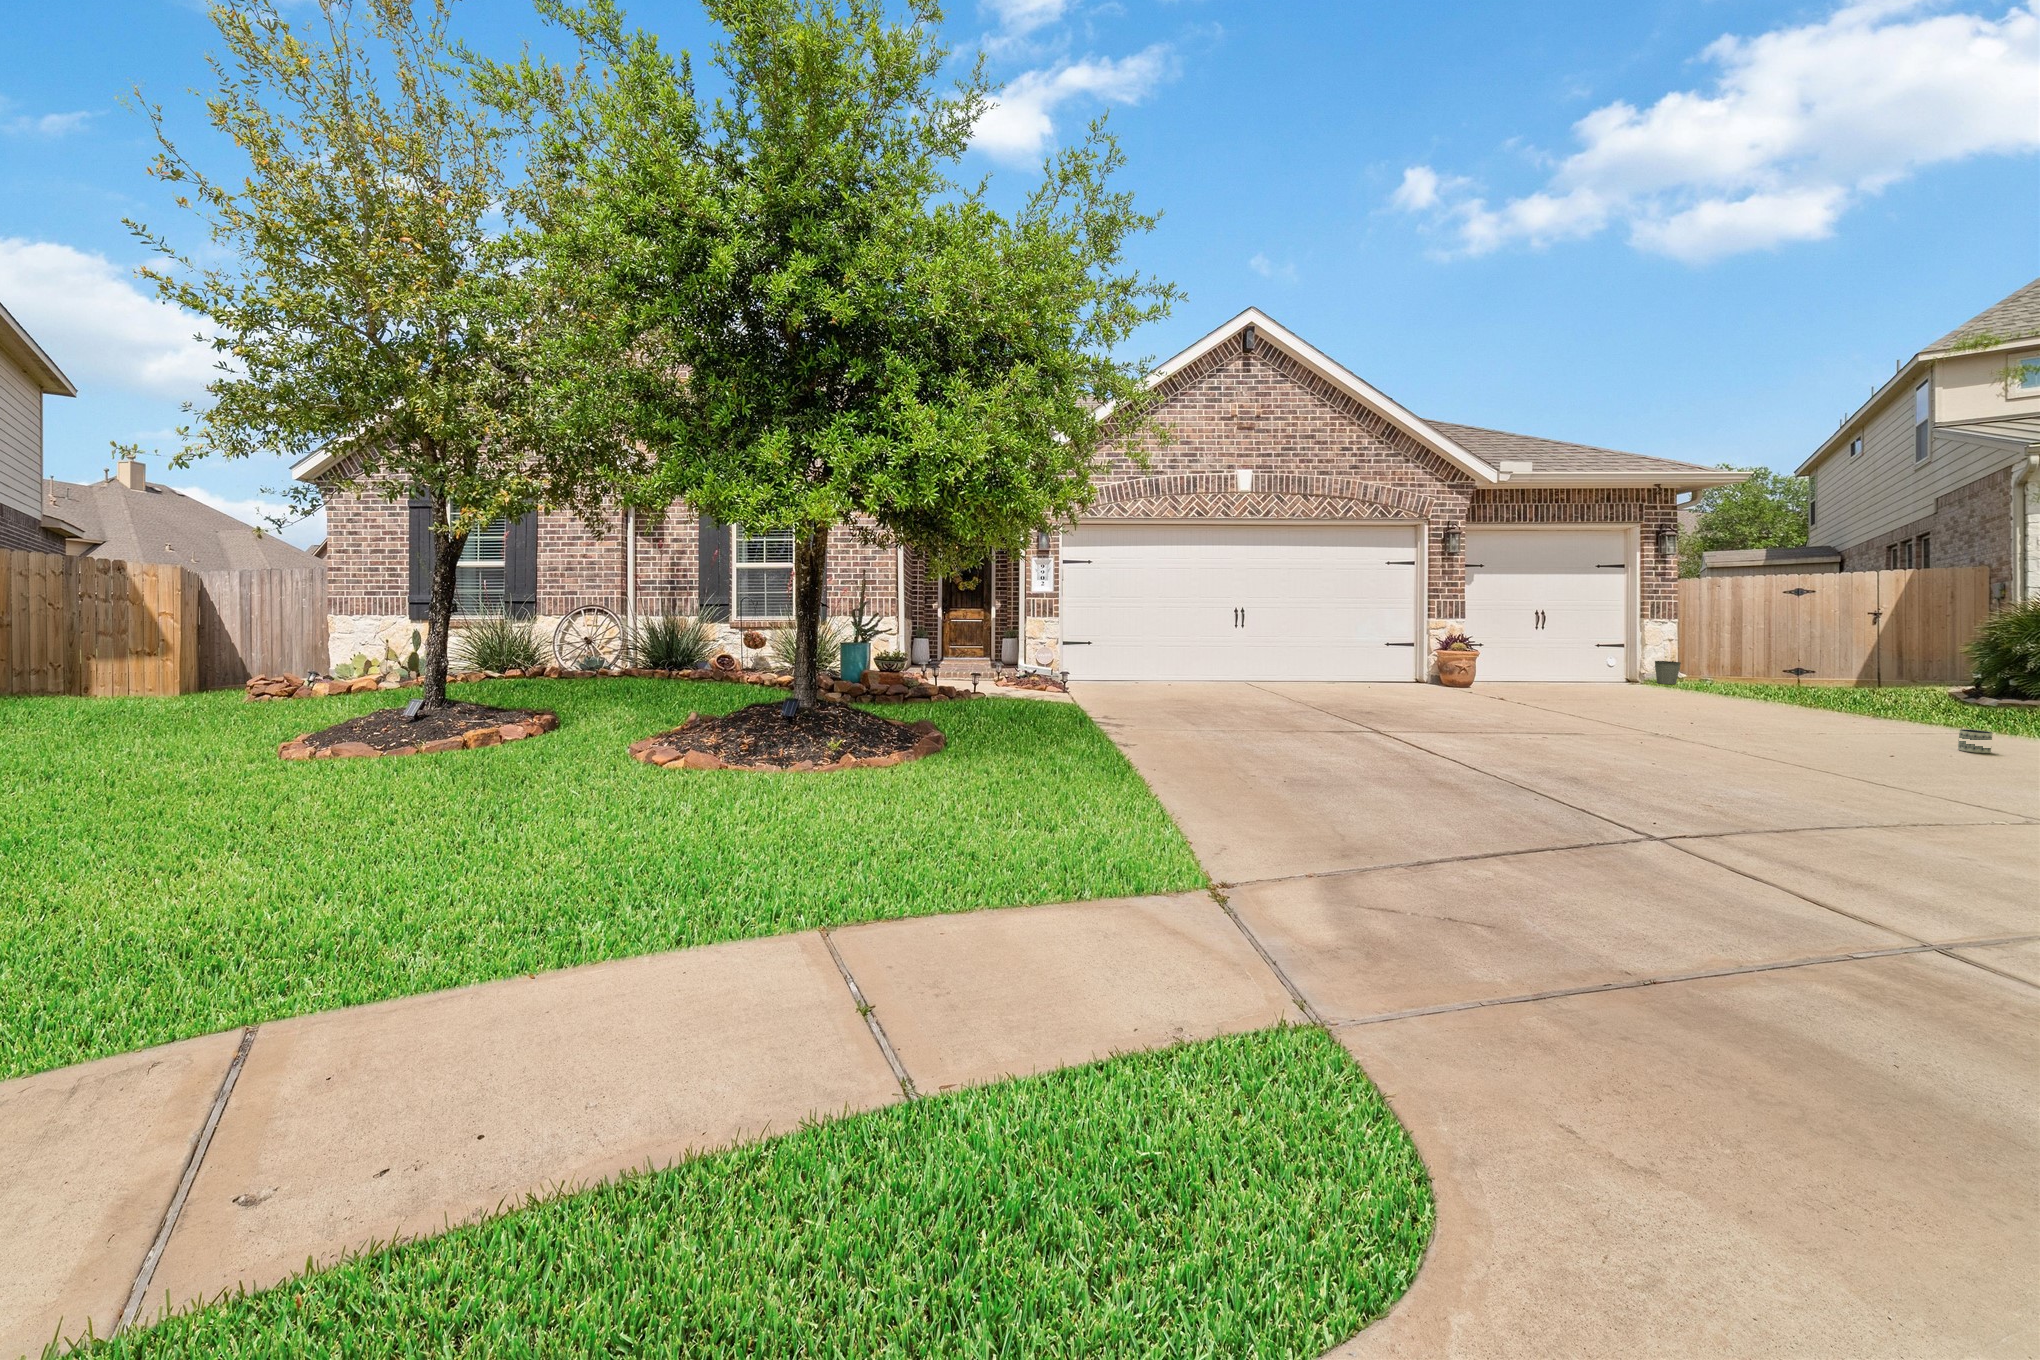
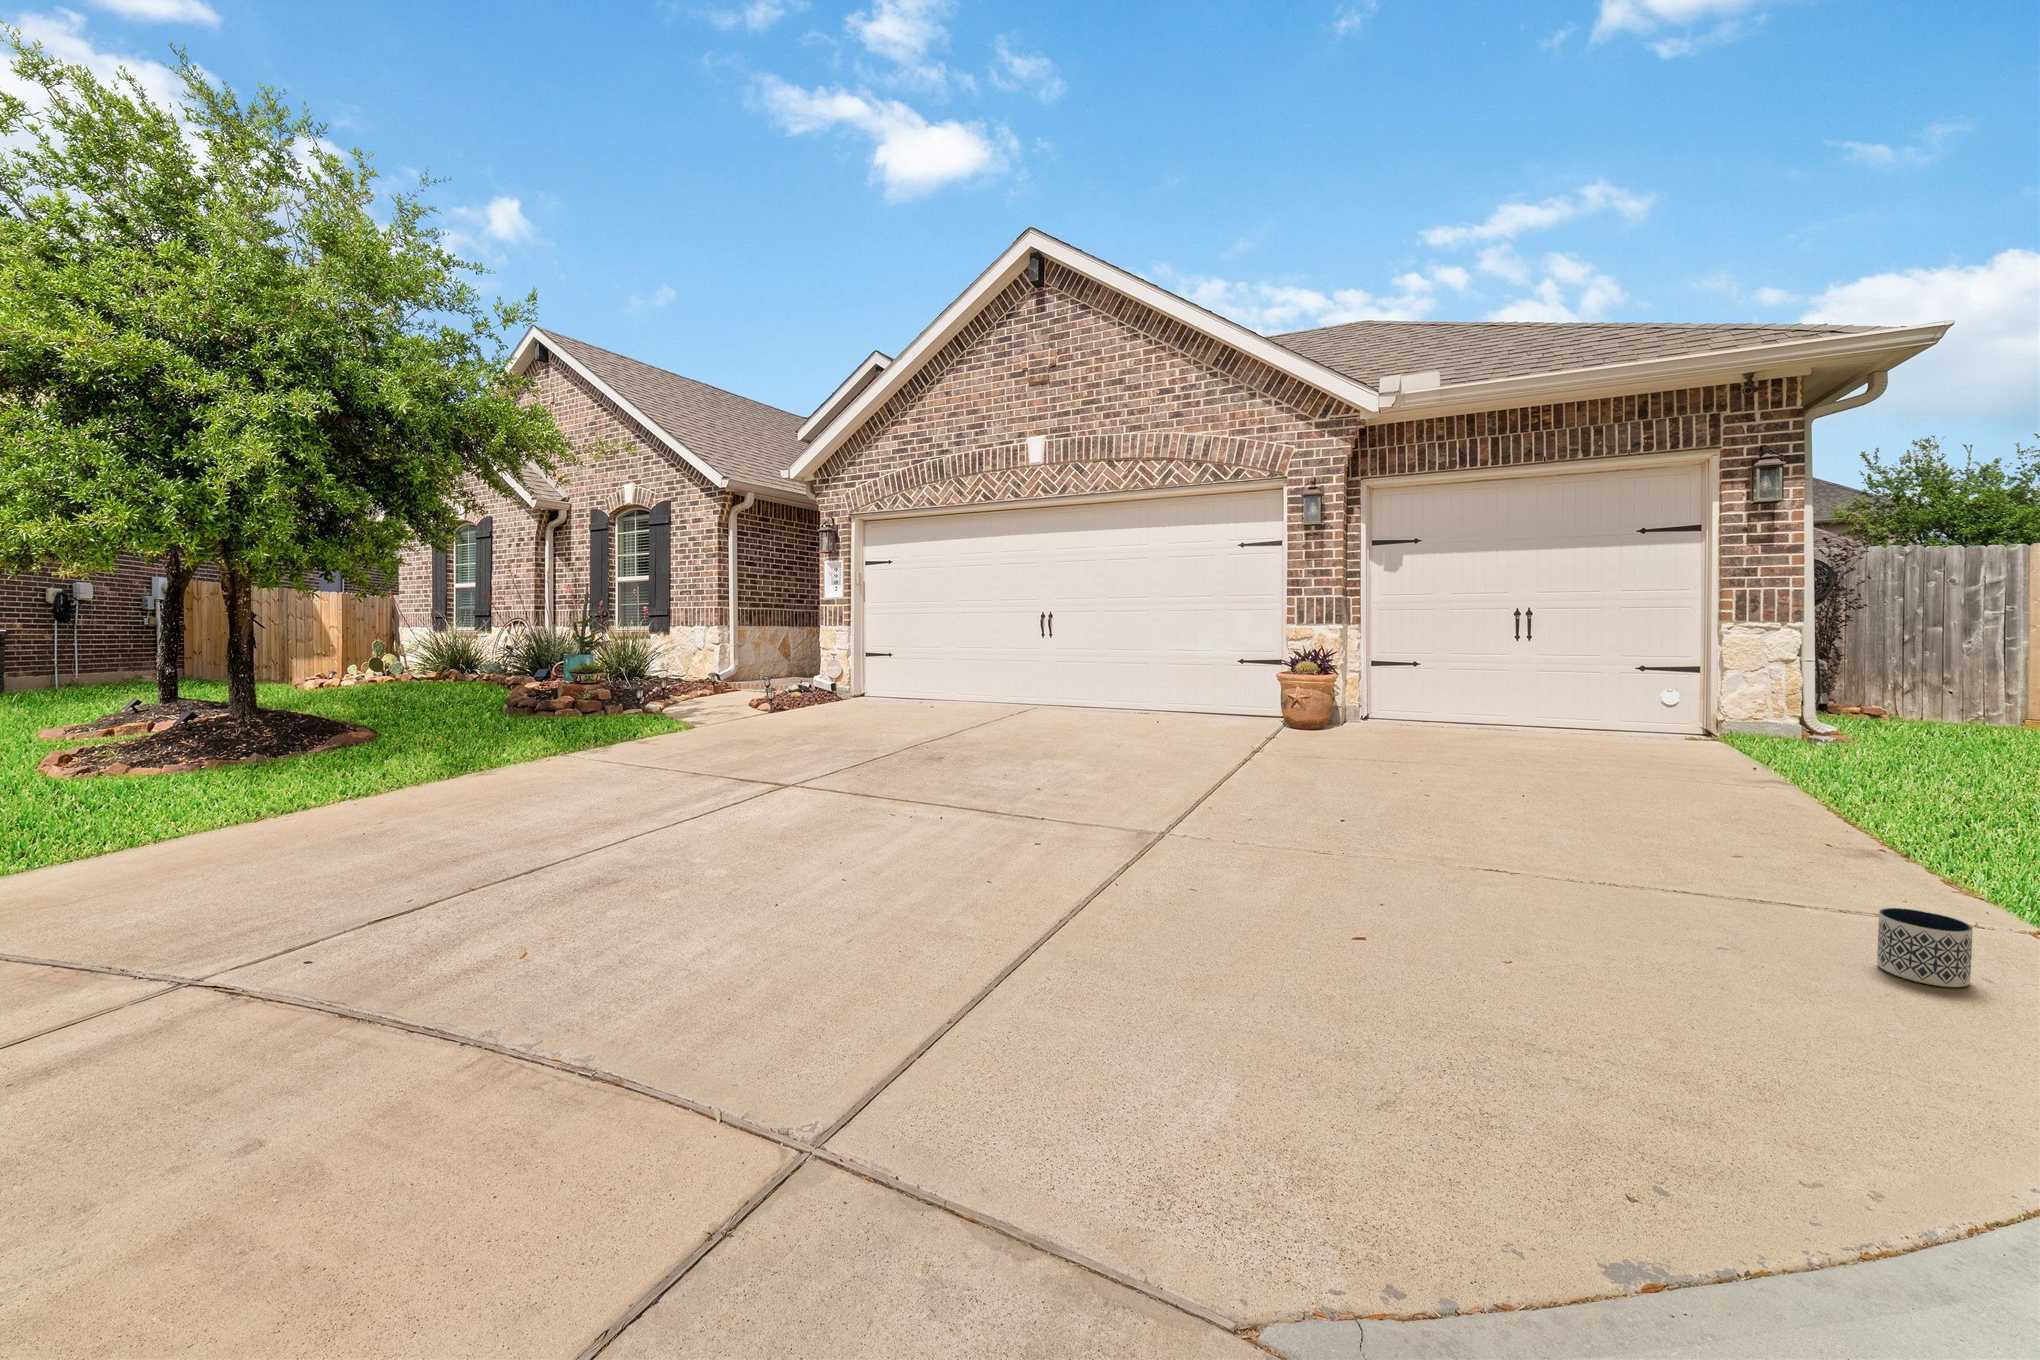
bucket: present [1655,661,1681,684] -> none [1746,698,1804,743]

